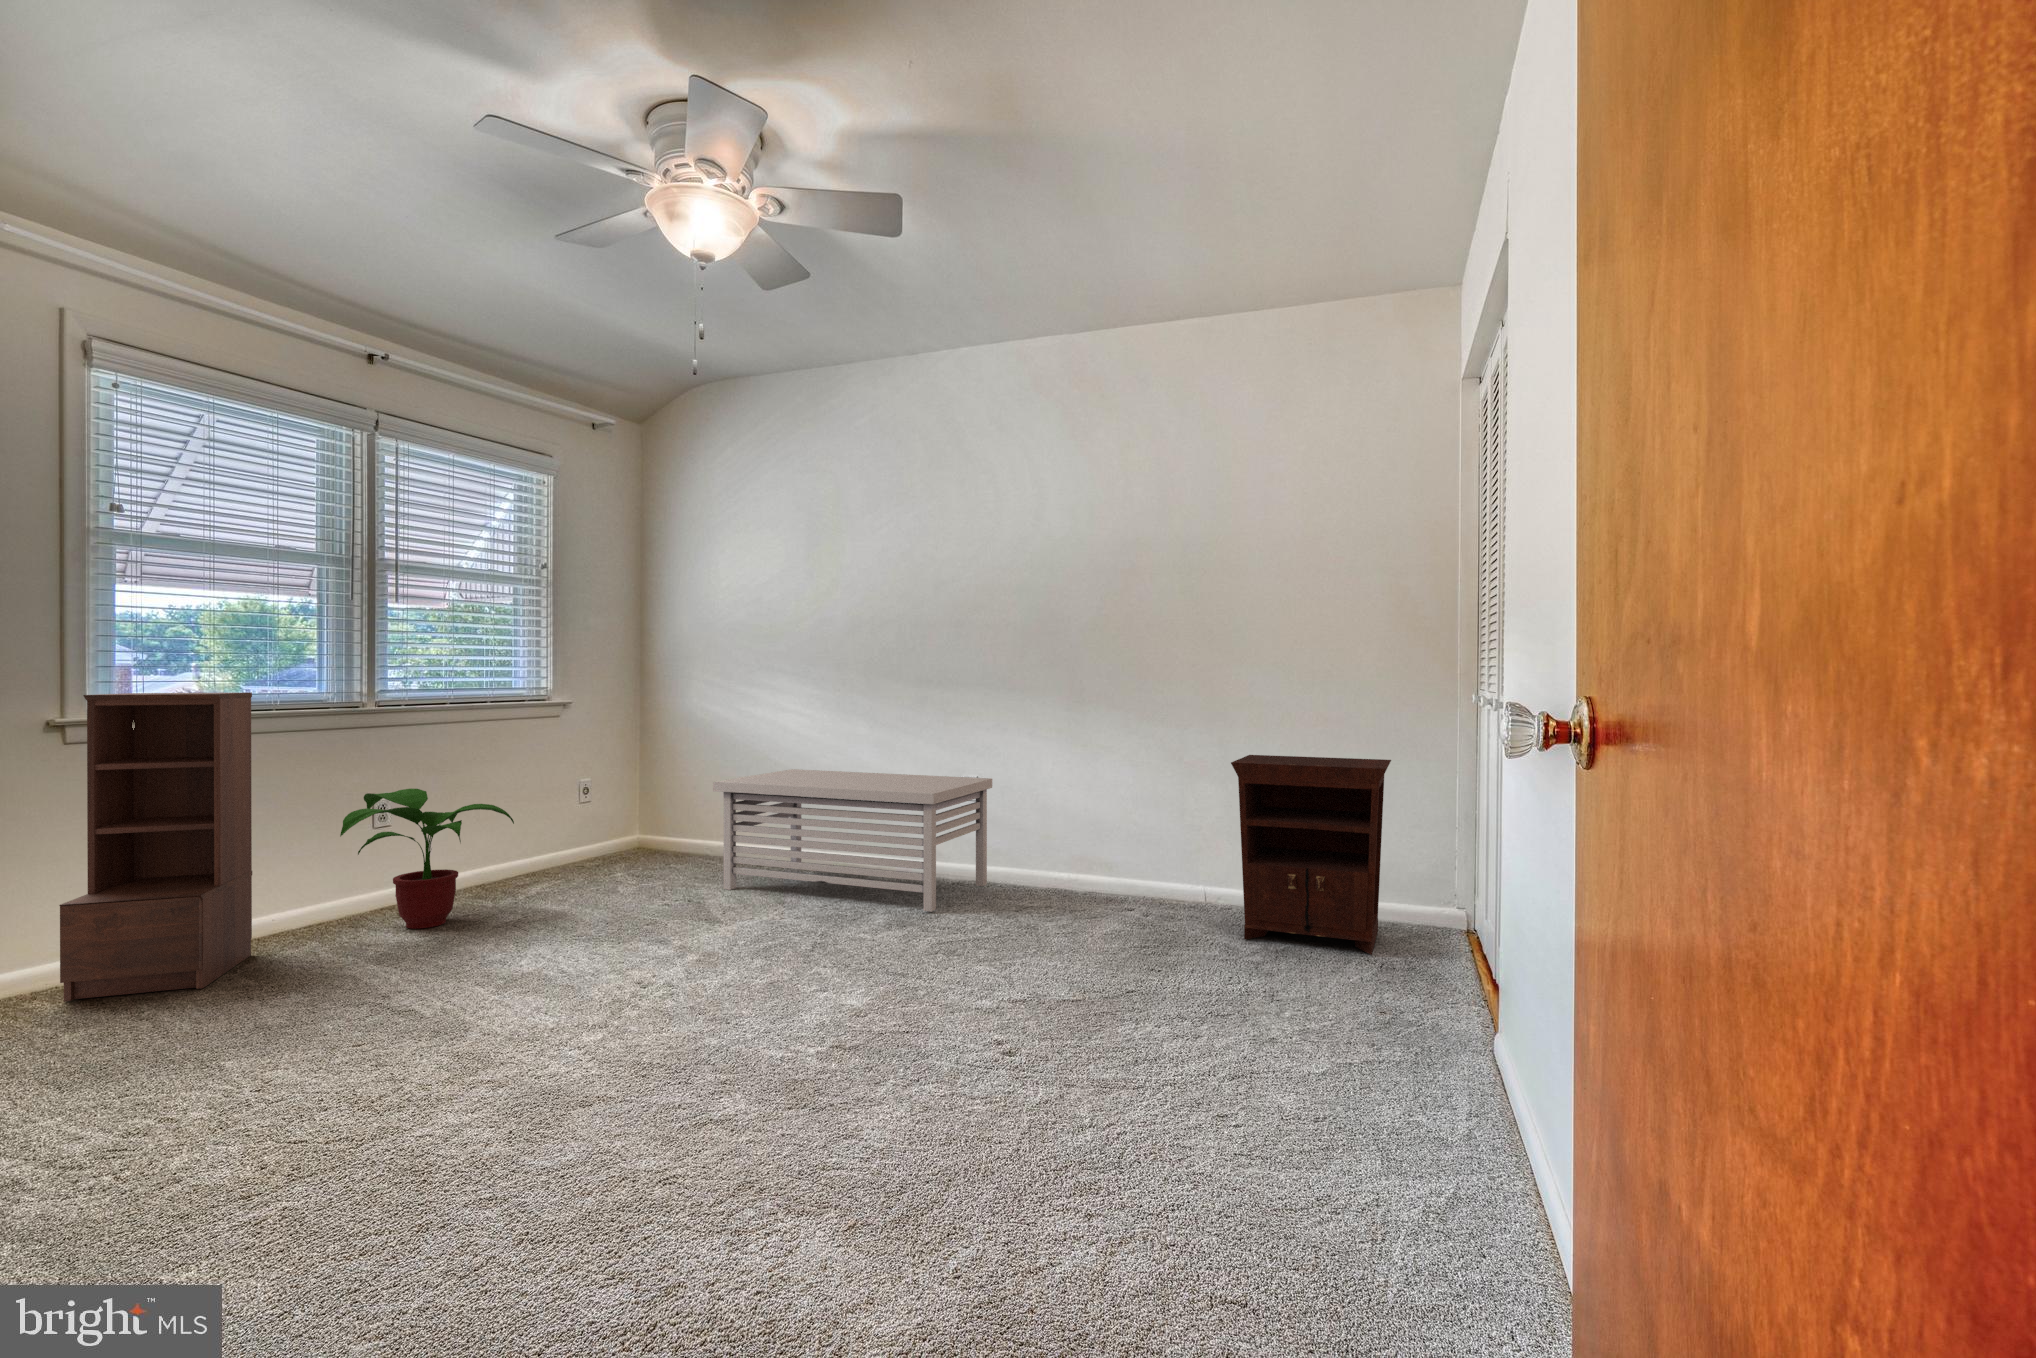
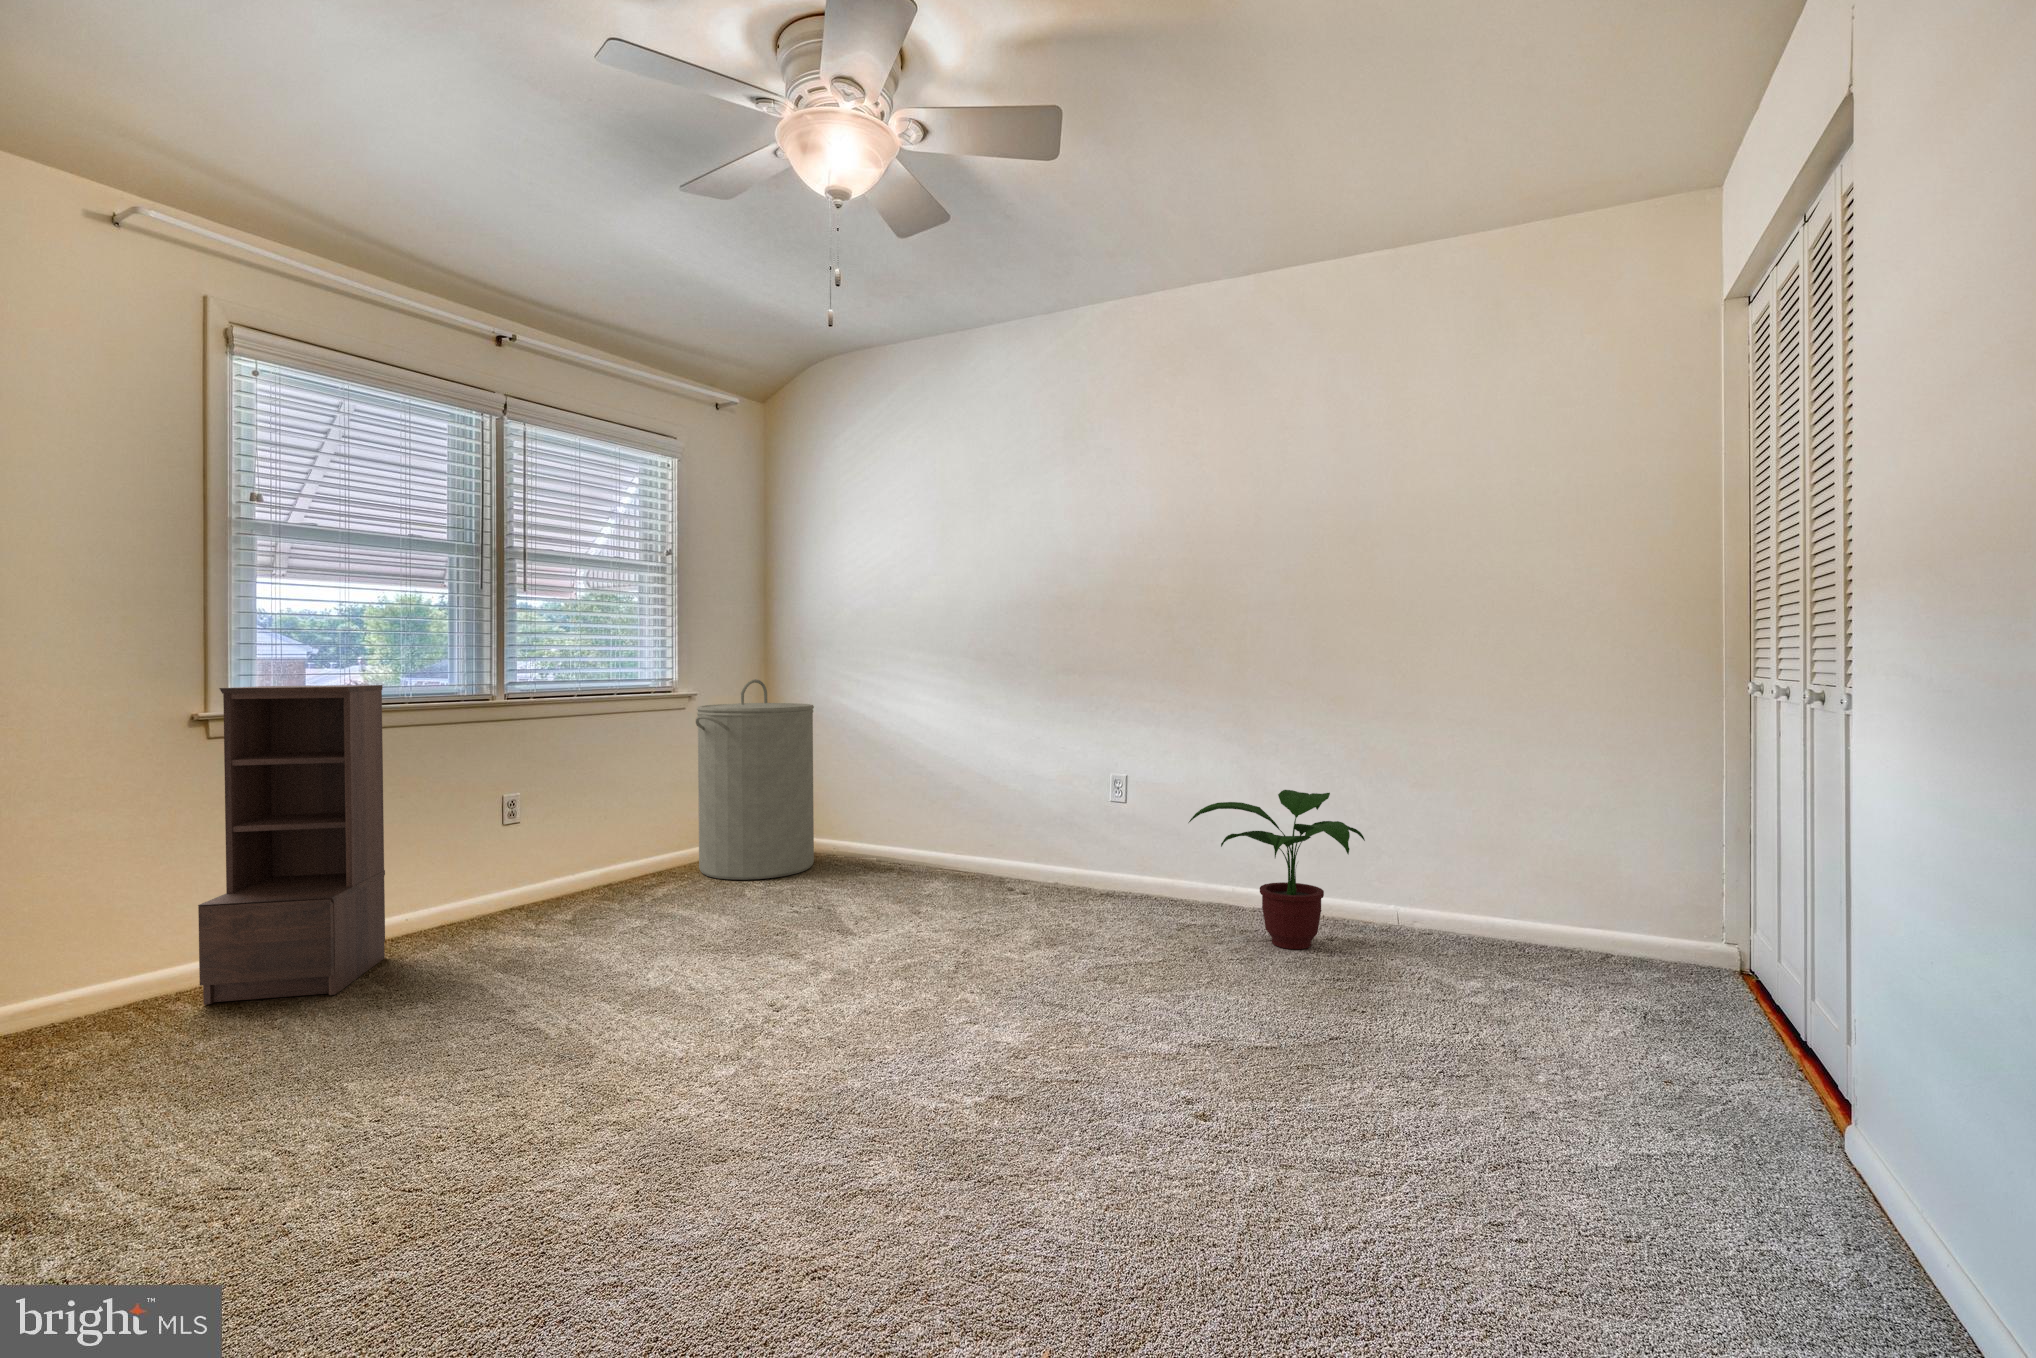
laundry hamper: none [568,688,685,877] -> present [696,679,814,880]
nightstand: present [1231,755,1391,955] -> none [1443,756,1649,1003]
storage bench: present [713,769,992,912] -> none [845,767,1148,929]
potted plant: present [340,789,514,929] -> present [1189,790,1365,949]

